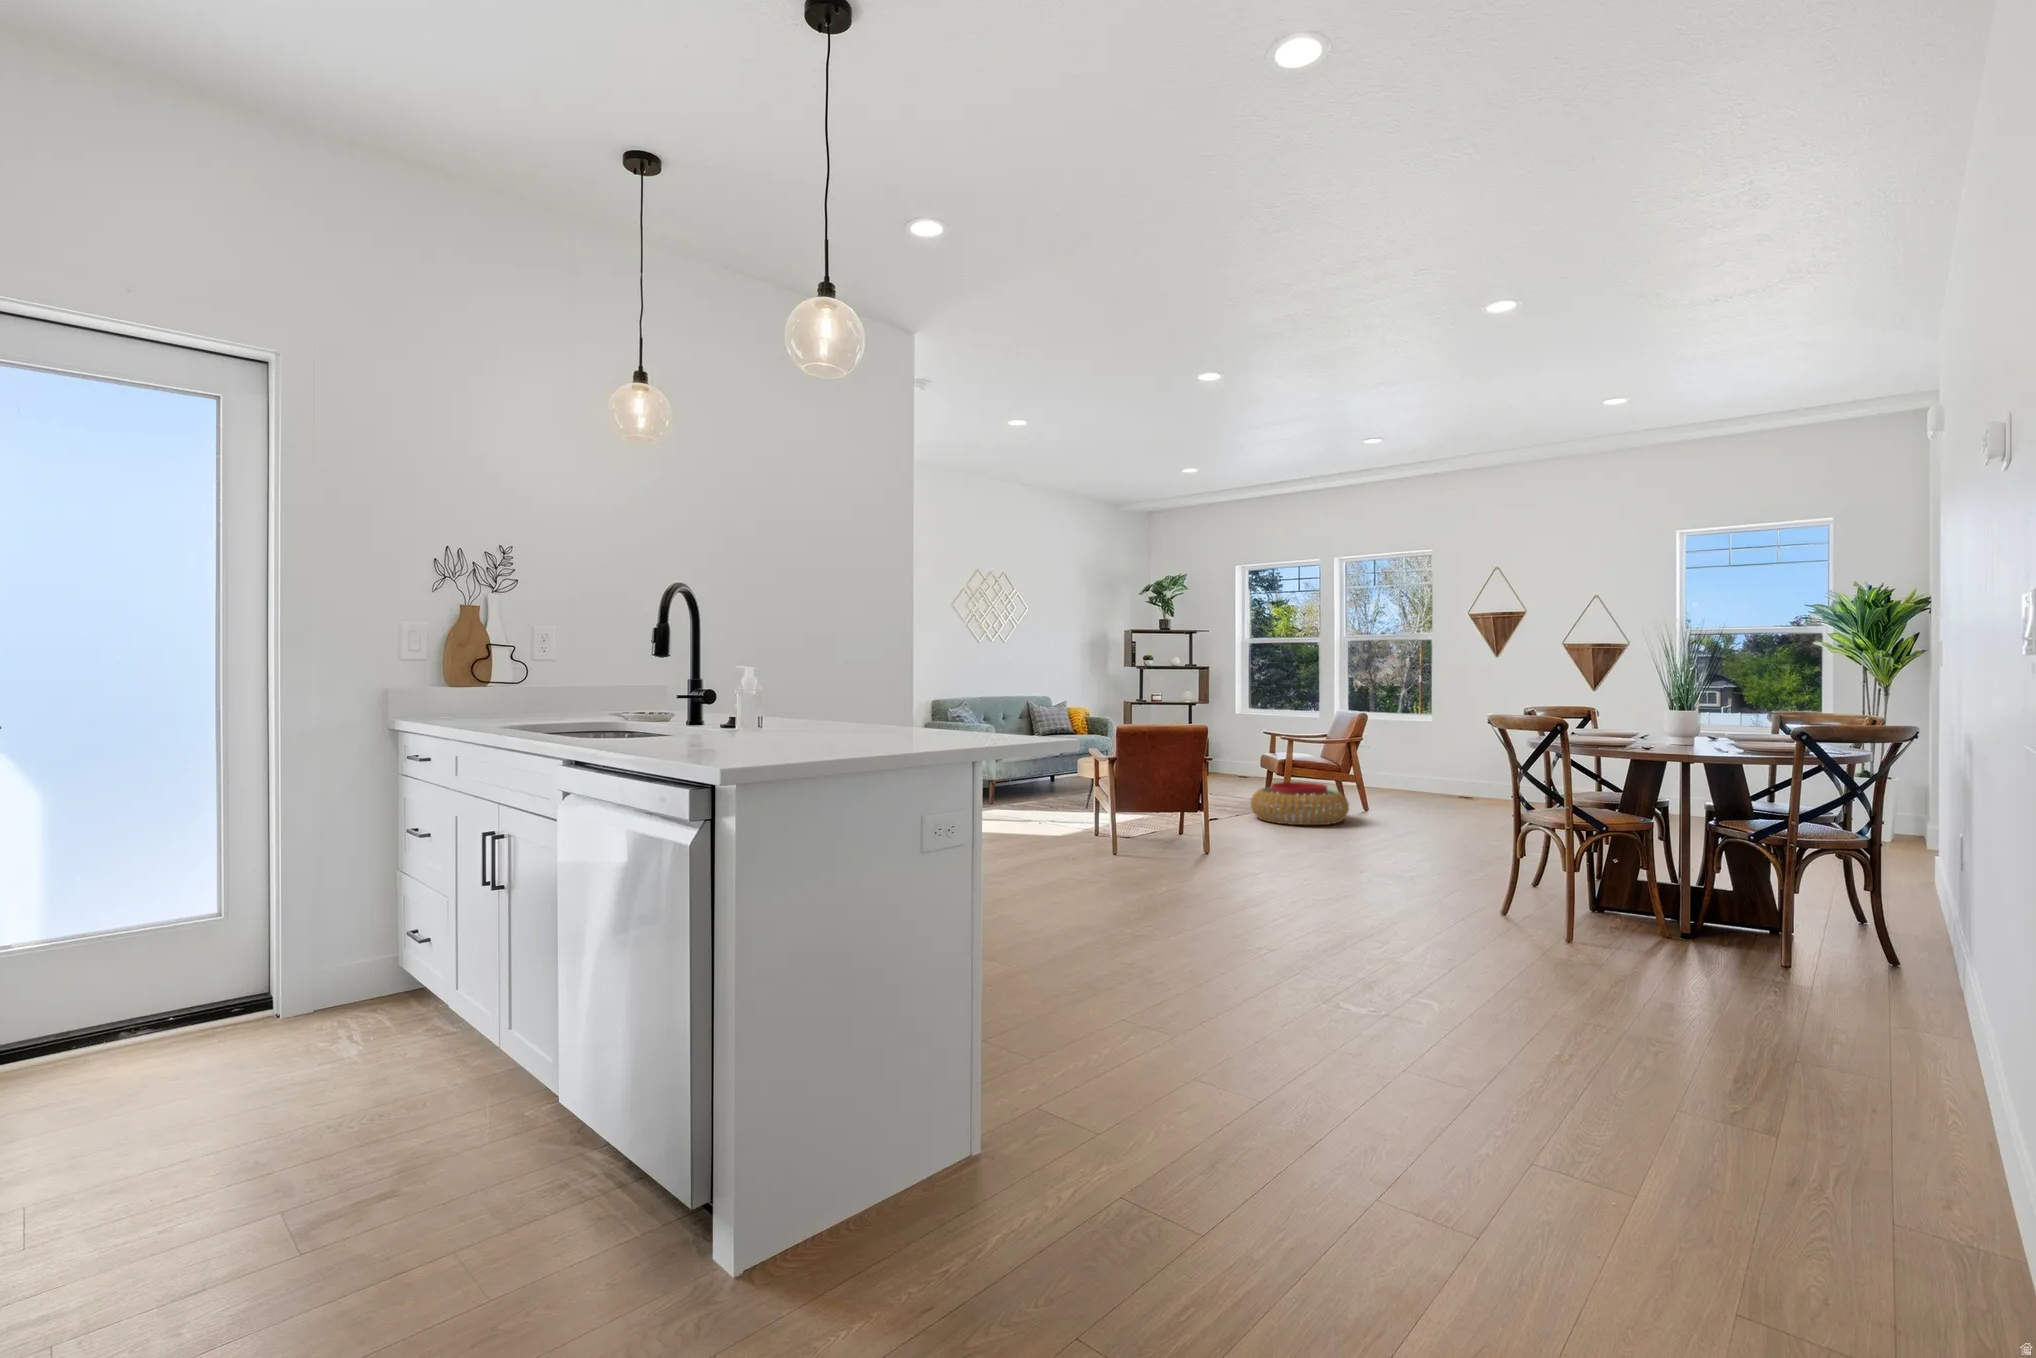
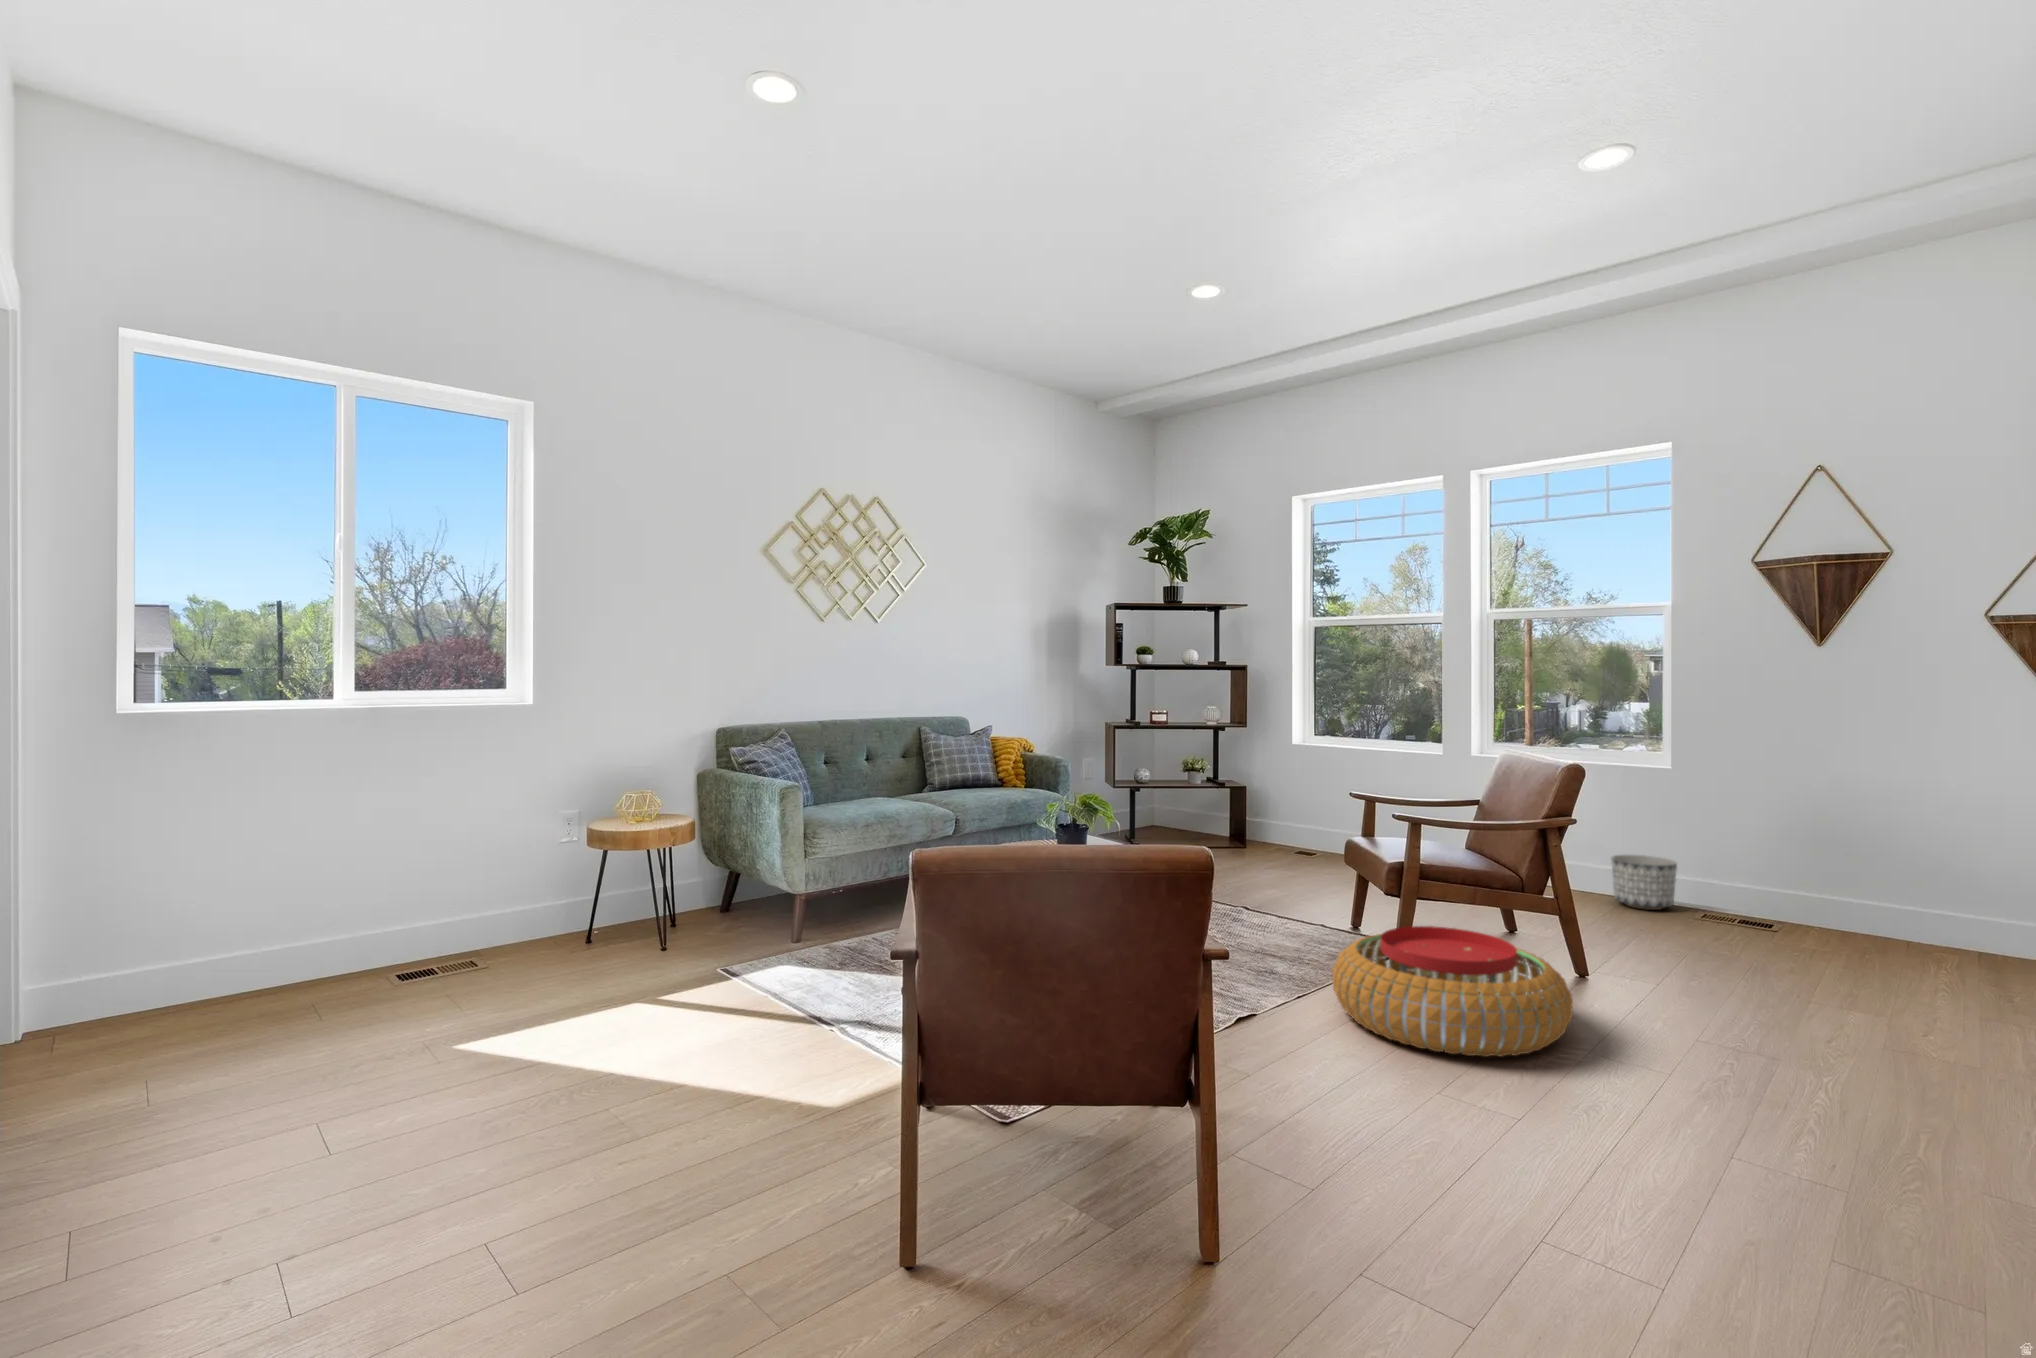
planter: none [1402,767,1433,794] -> present [1611,855,1677,910]

